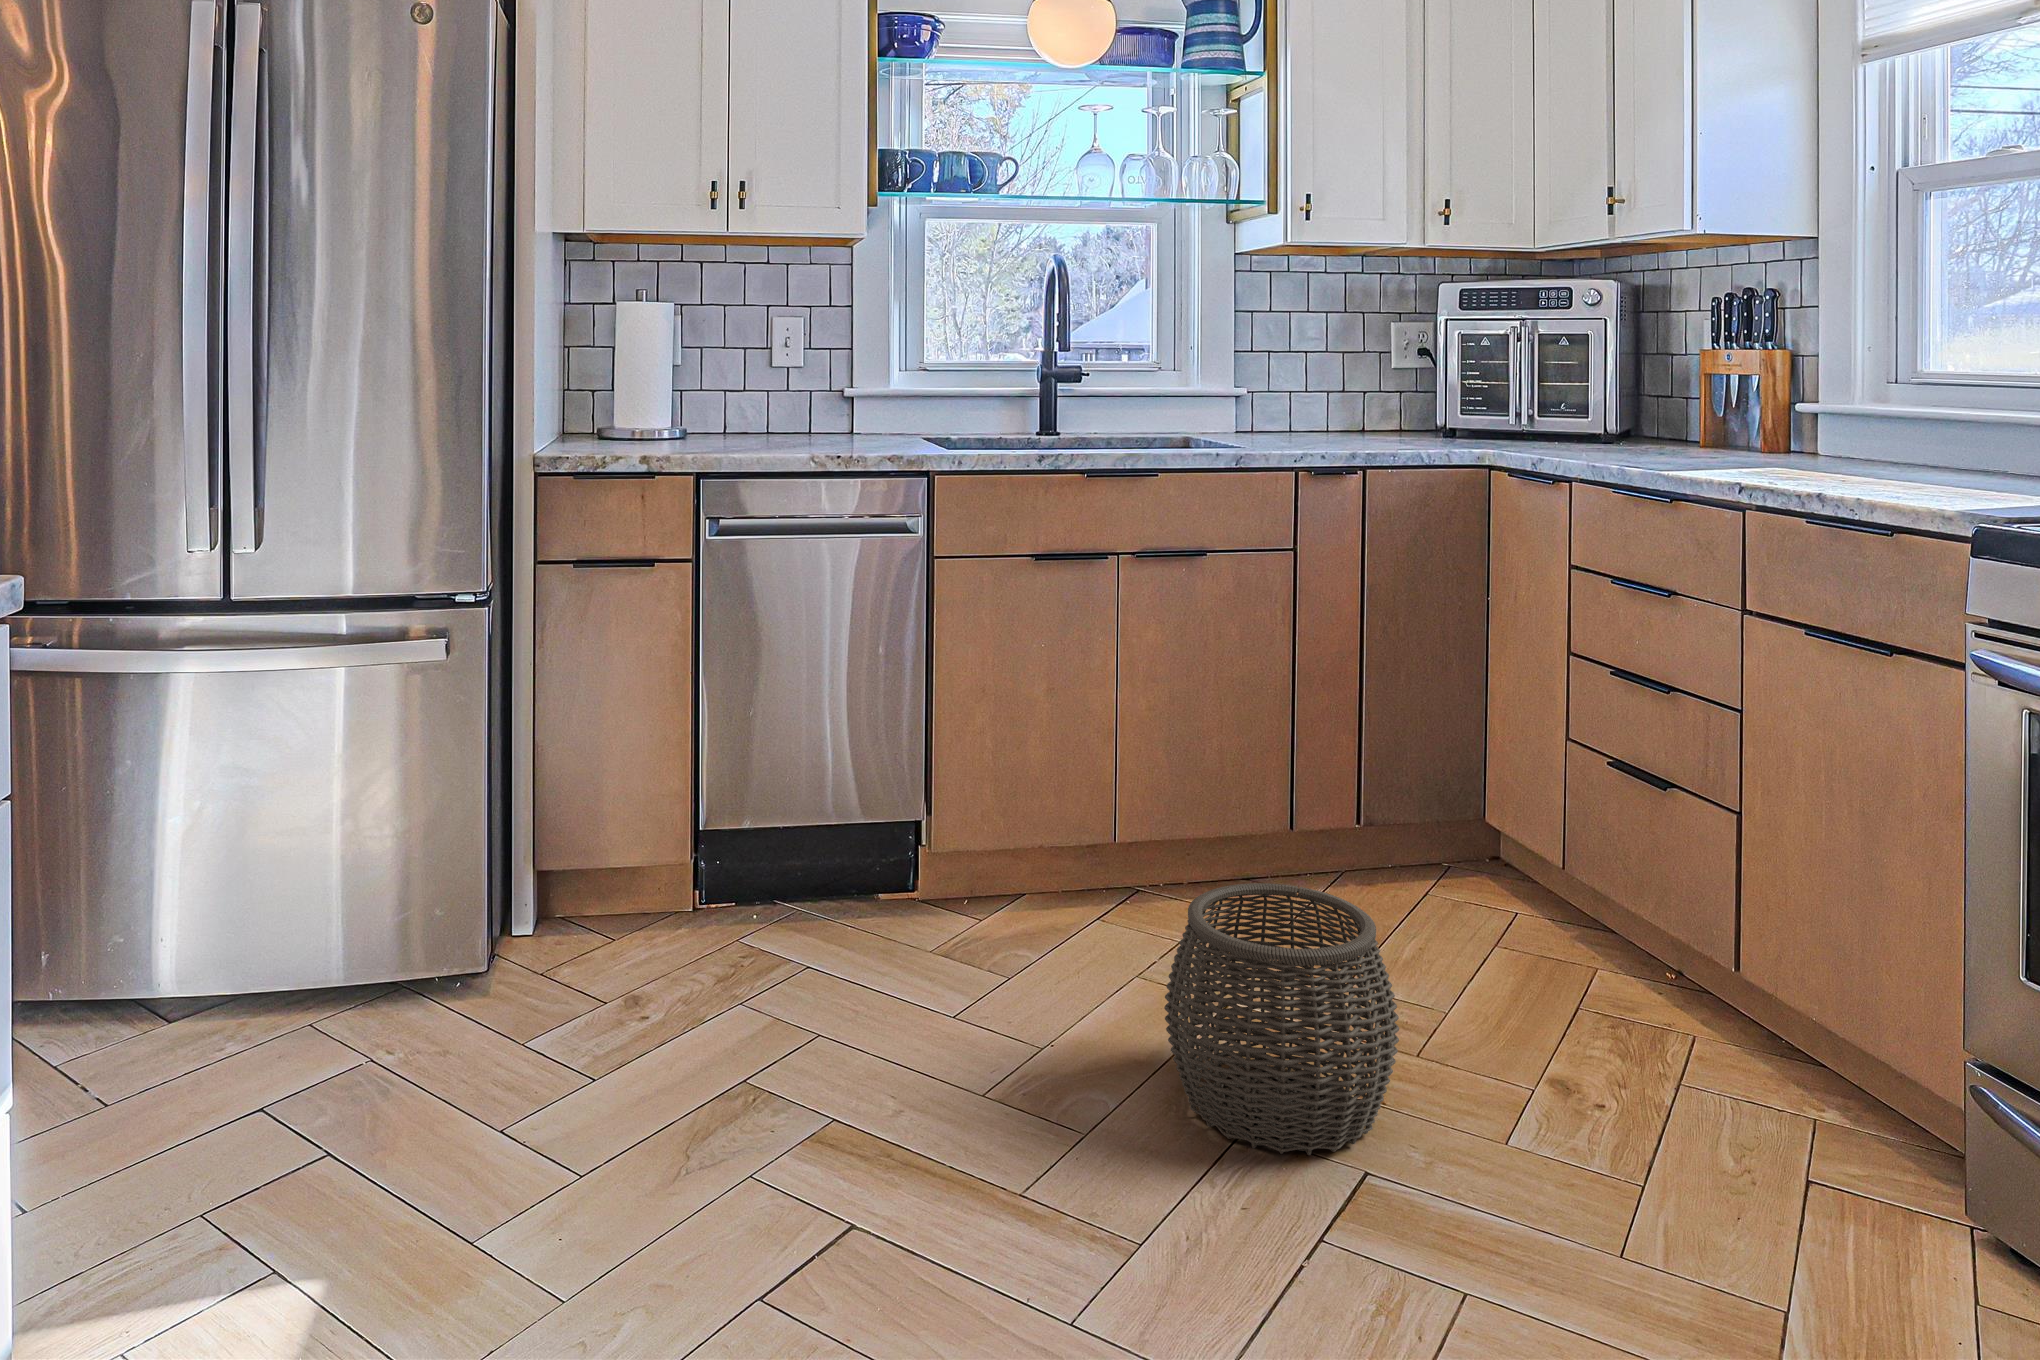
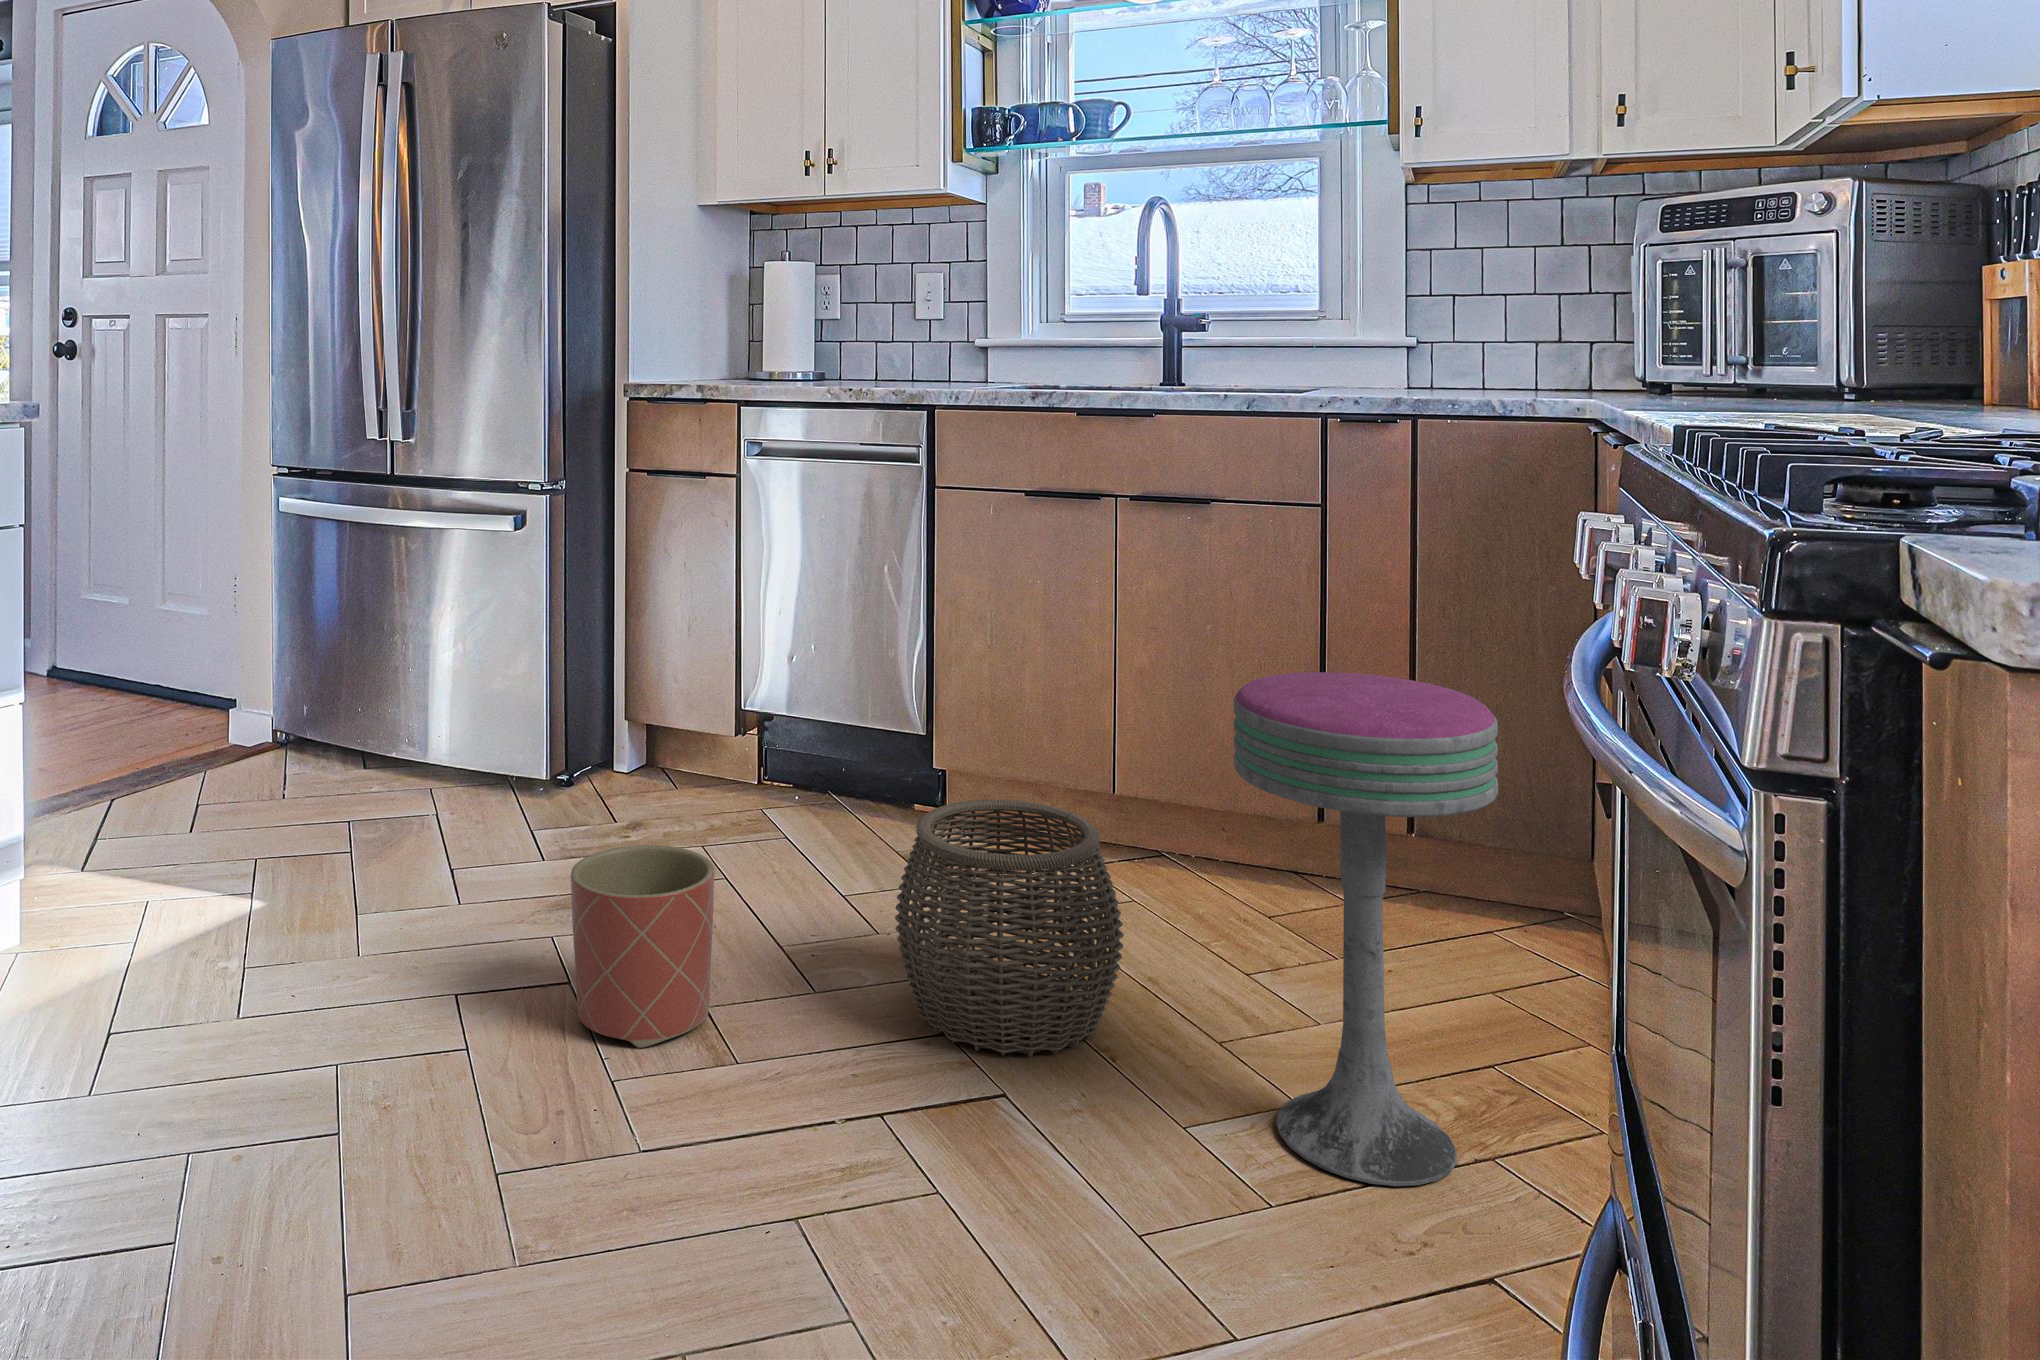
bar stool: none [1535,717,1773,1171] -> present [1234,672,1498,1186]
planter: none [893,1020,1064,1276] -> present [571,845,714,1048]

